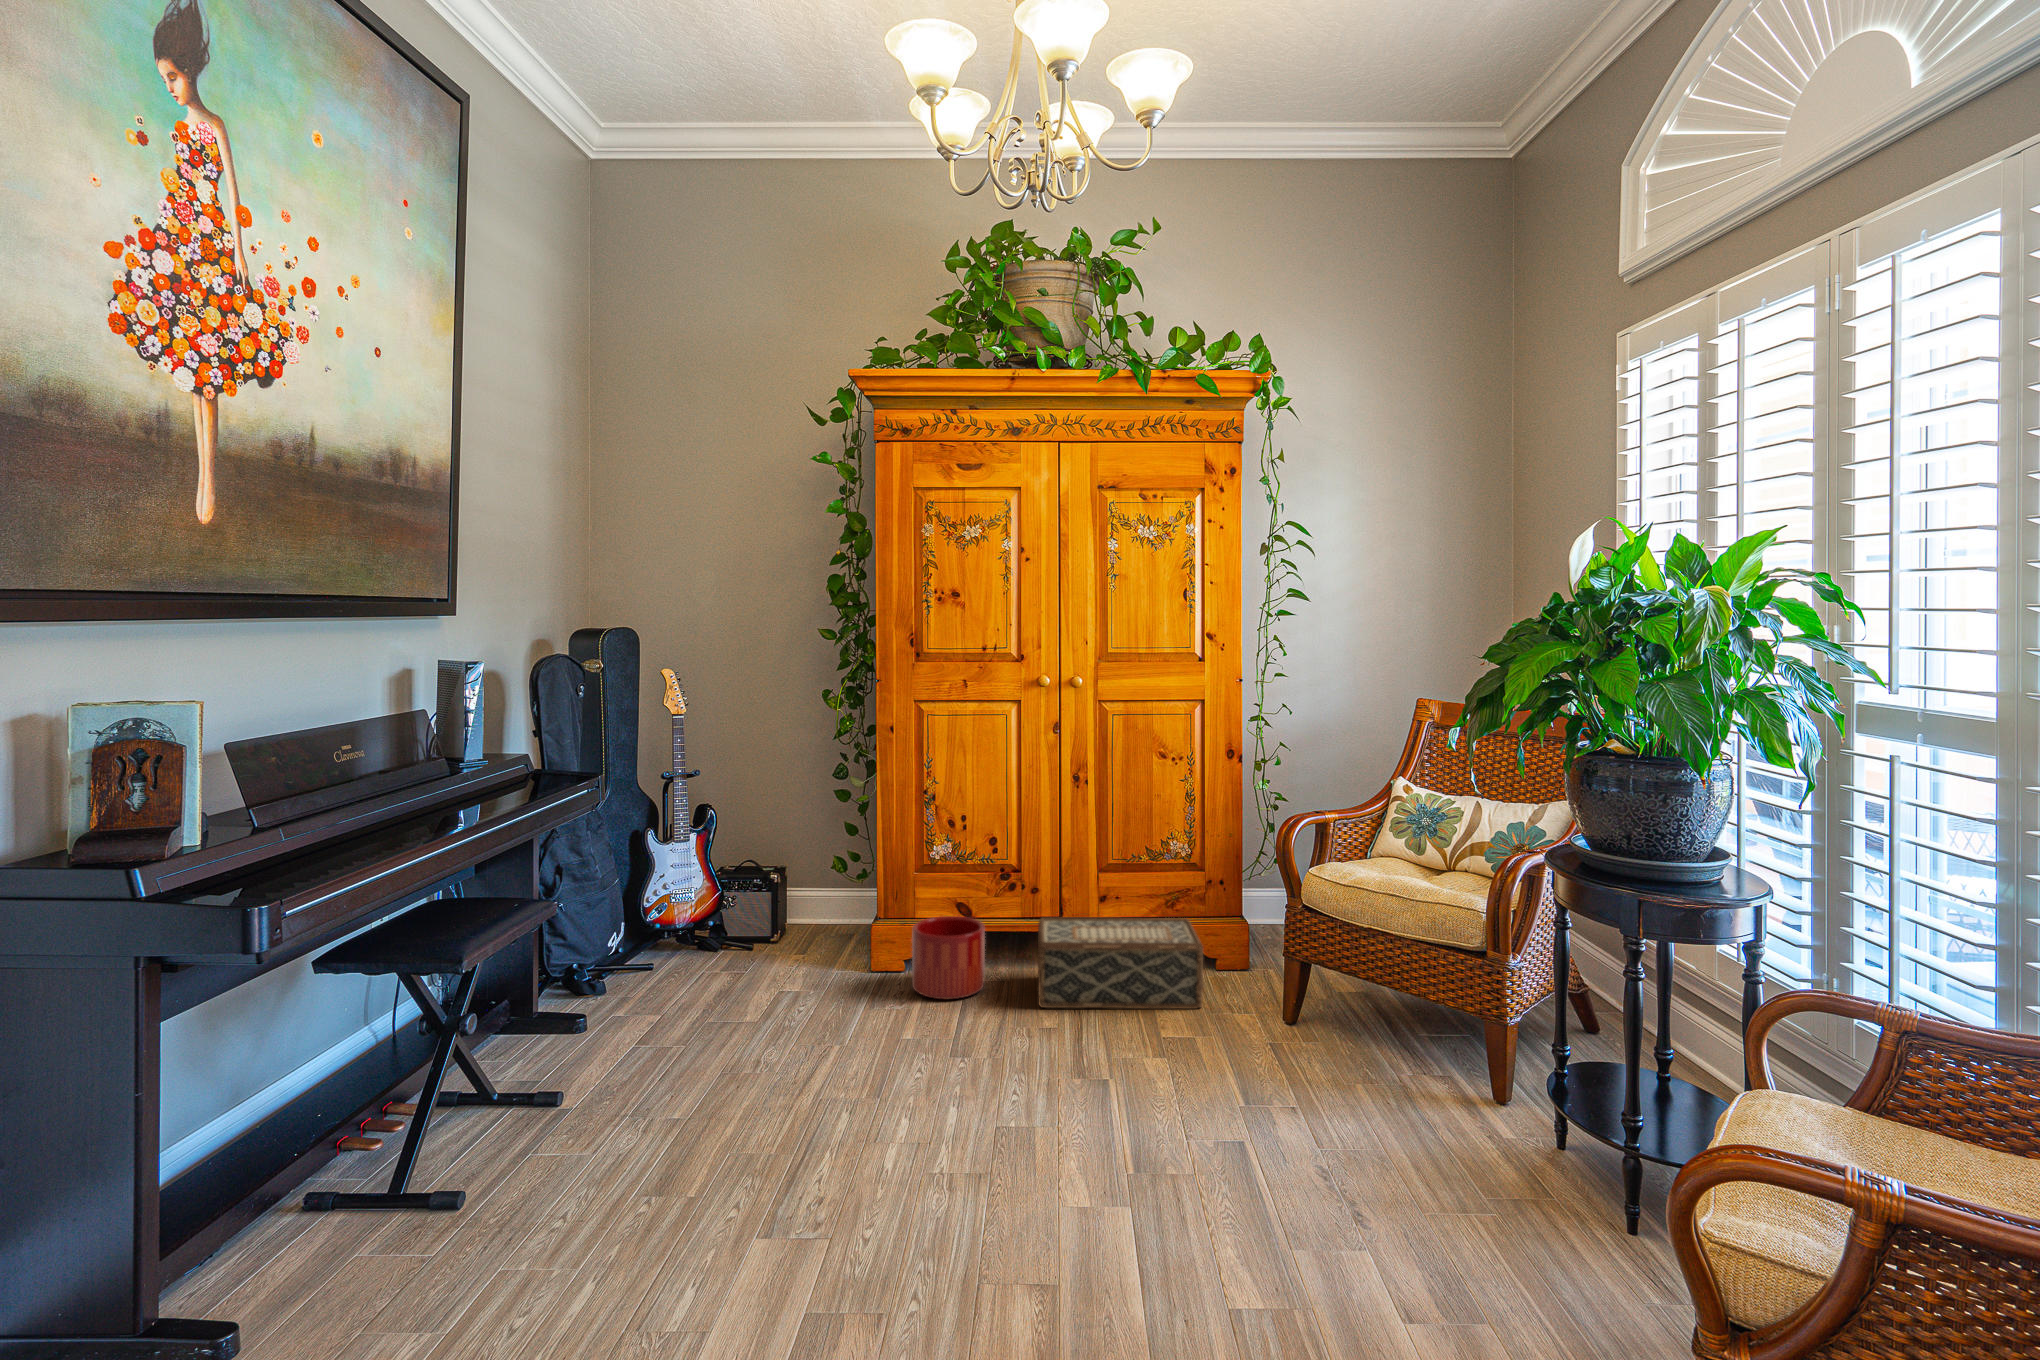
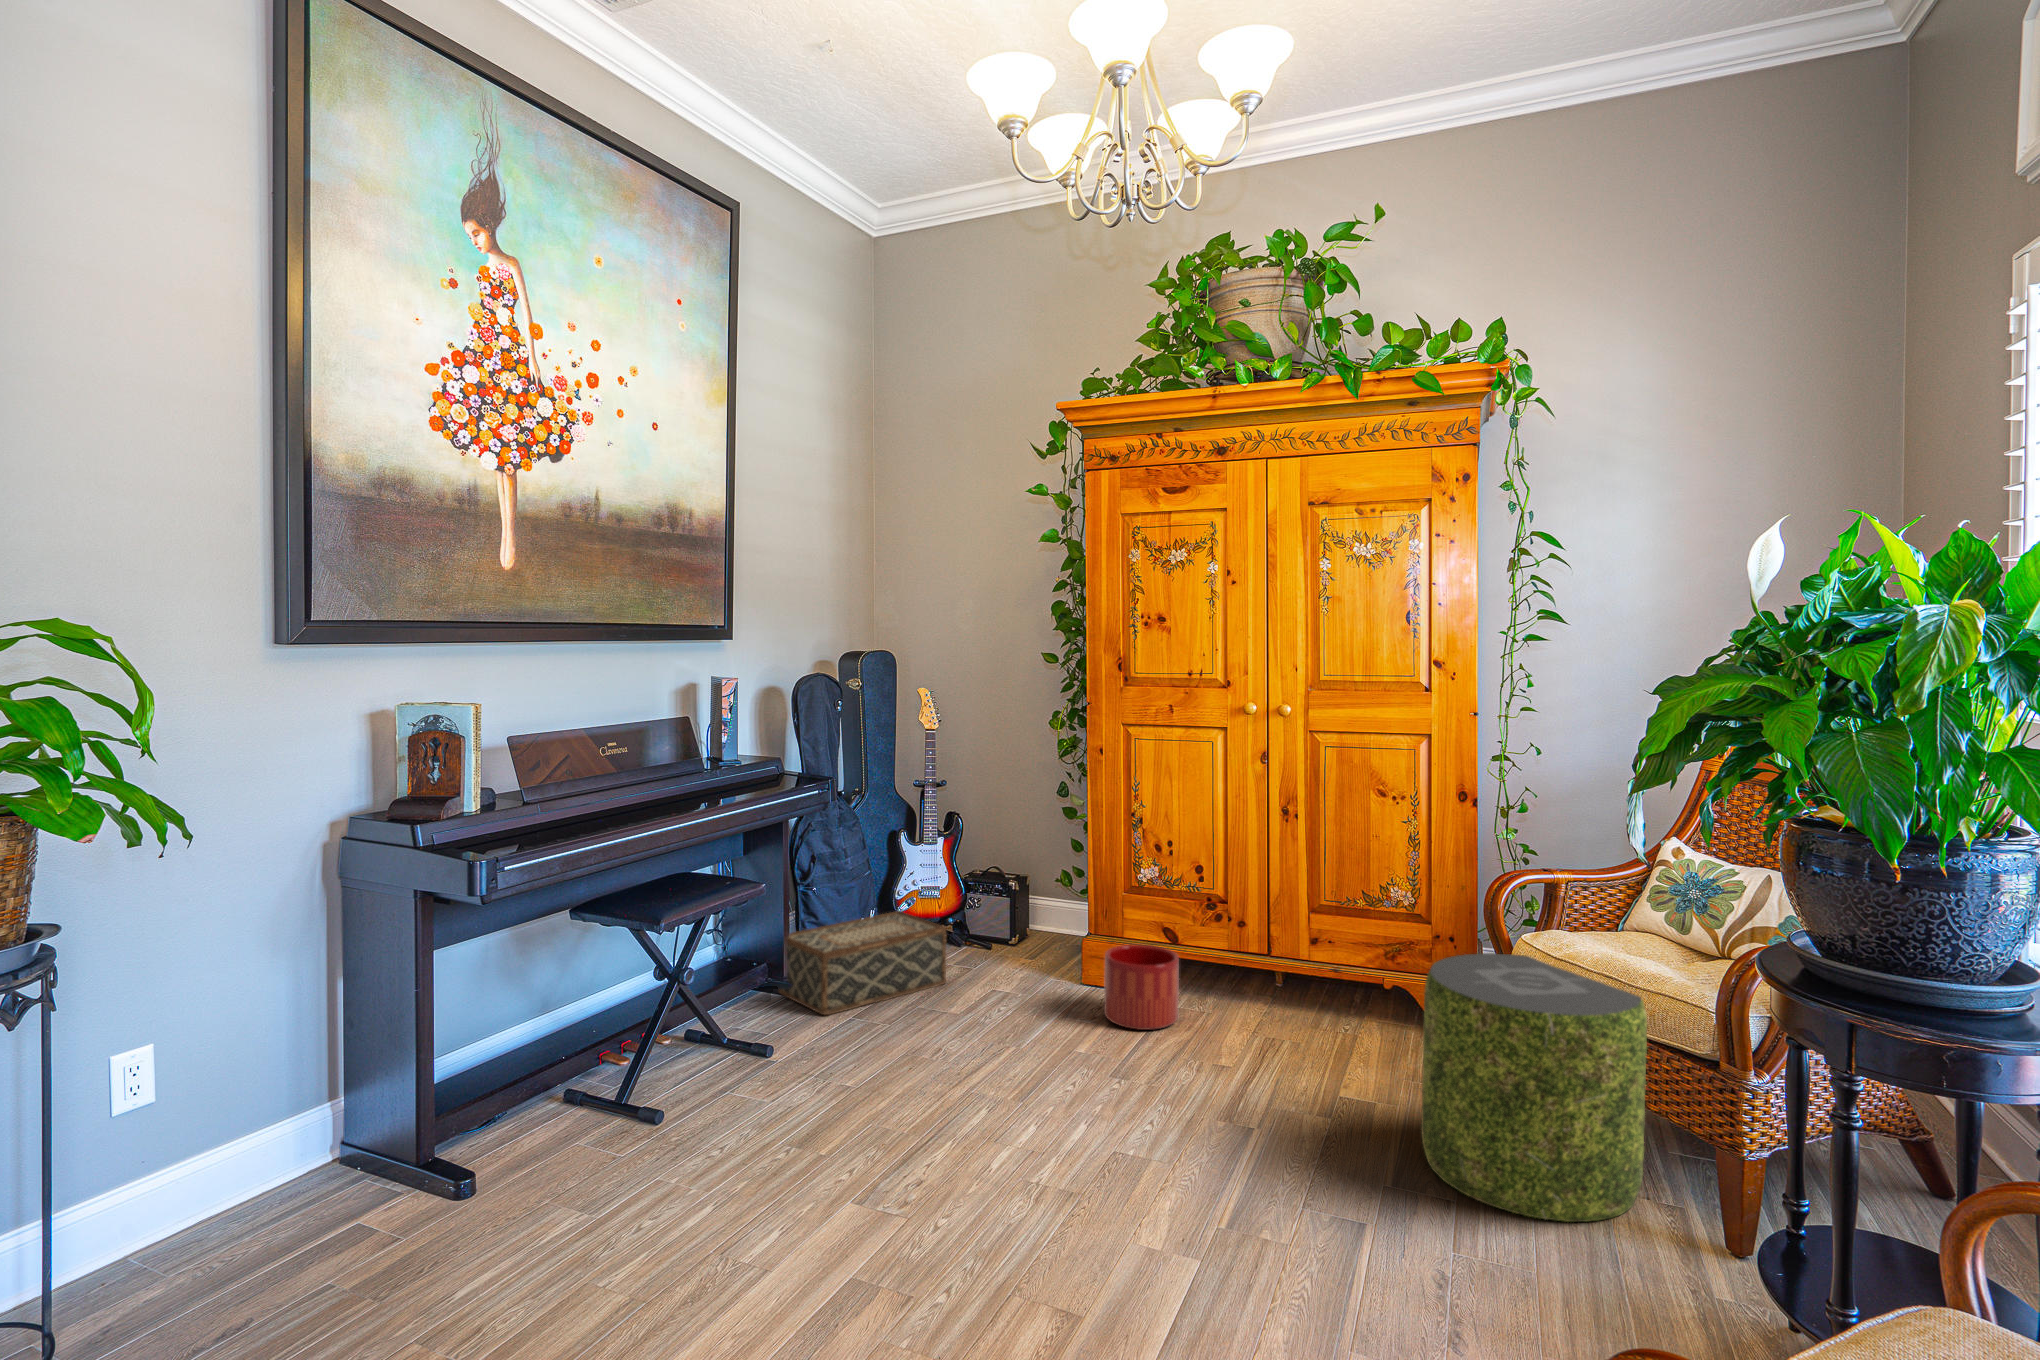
pouf: none [1248,885,1428,1106] -> present [1421,953,1647,1222]
woven basket: present [1038,917,1203,1009] -> present [779,911,946,1015]

